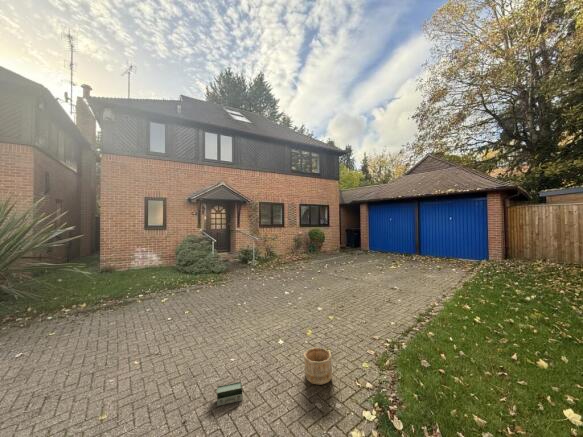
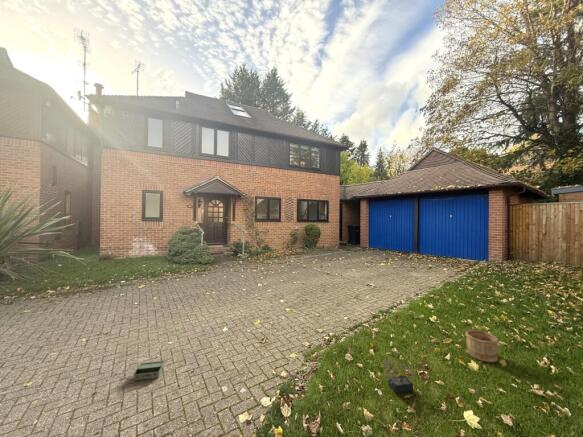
wooden bucket: present [303,347,332,385] -> present [466,330,499,362]
decorative plant: none [471,364,505,398] -> present [383,360,415,393]

